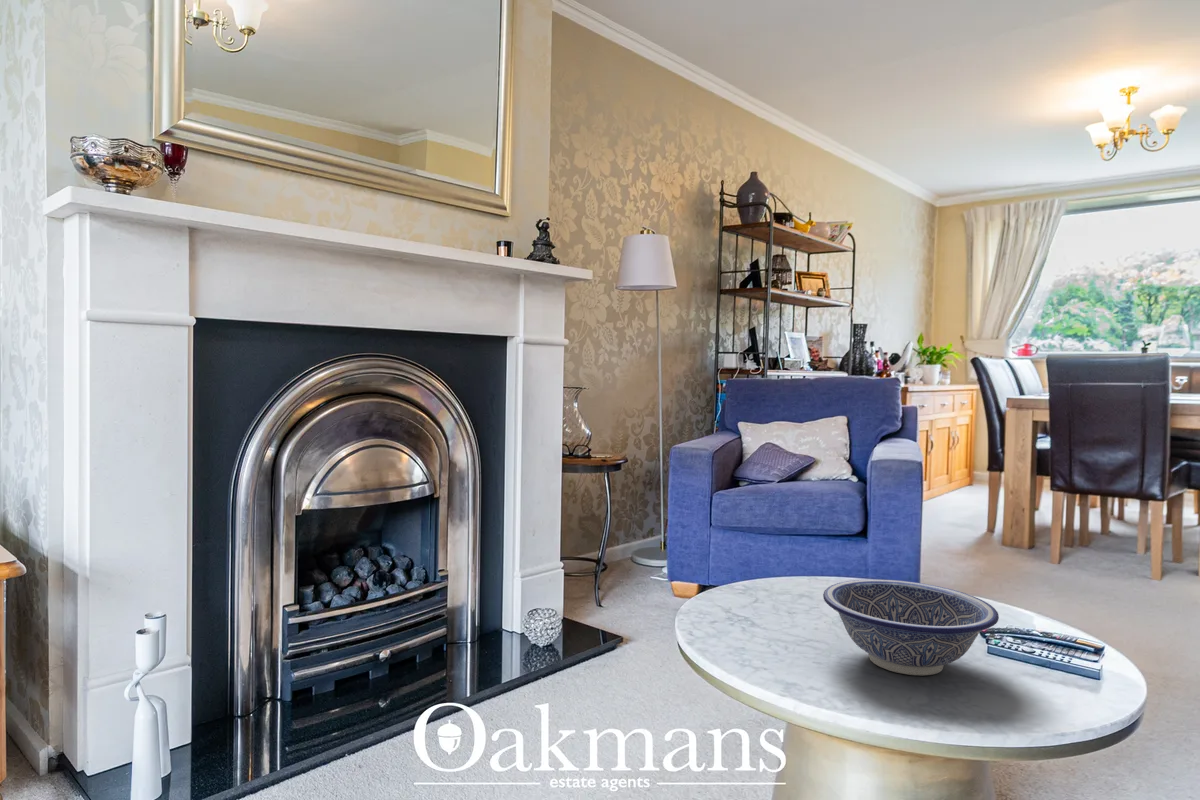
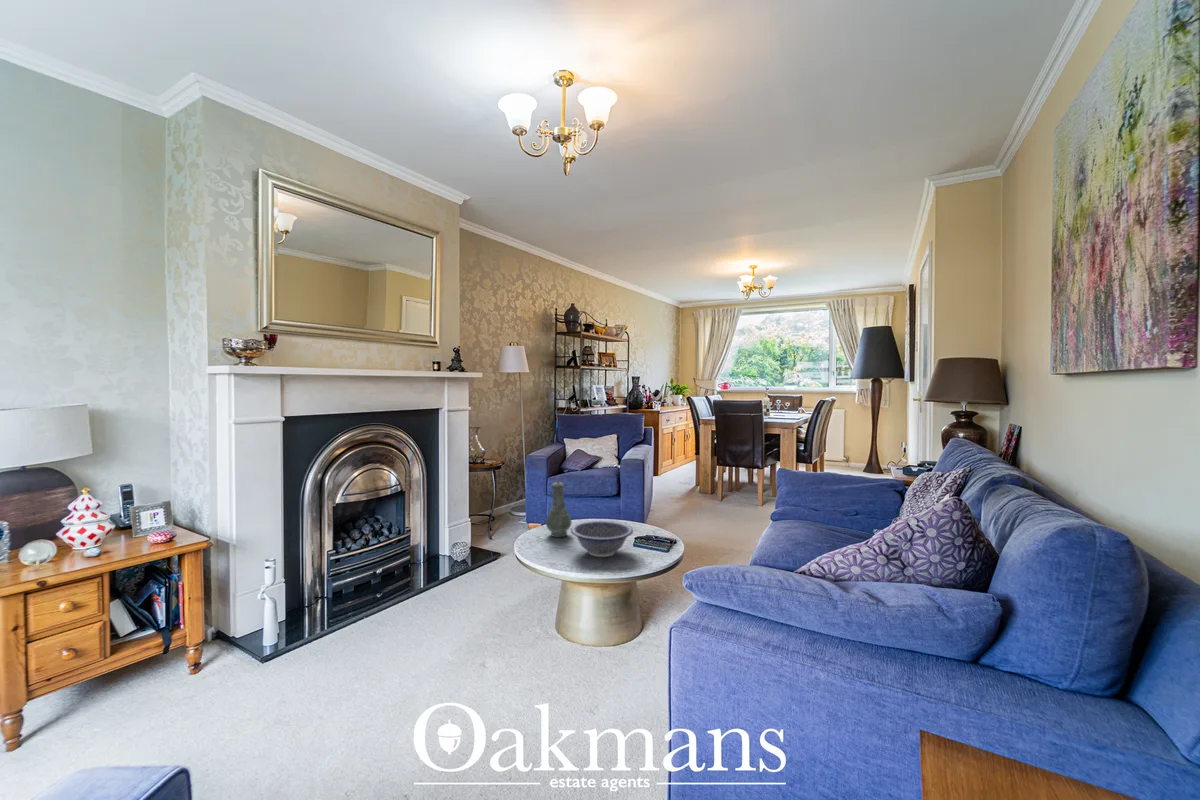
vase: none [744,477,806,614] -> present [546,480,571,537]

